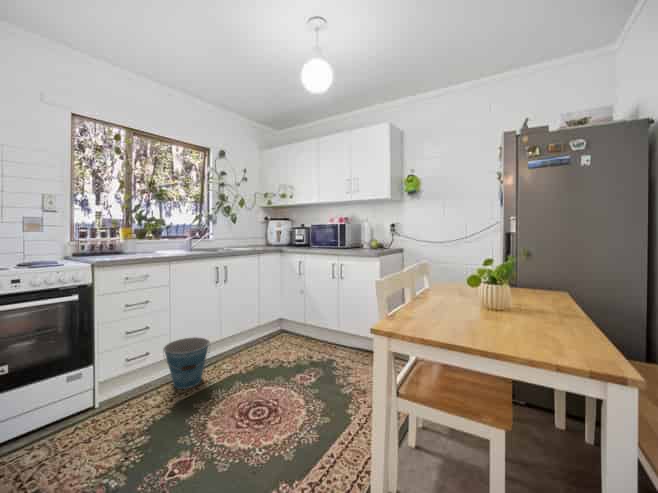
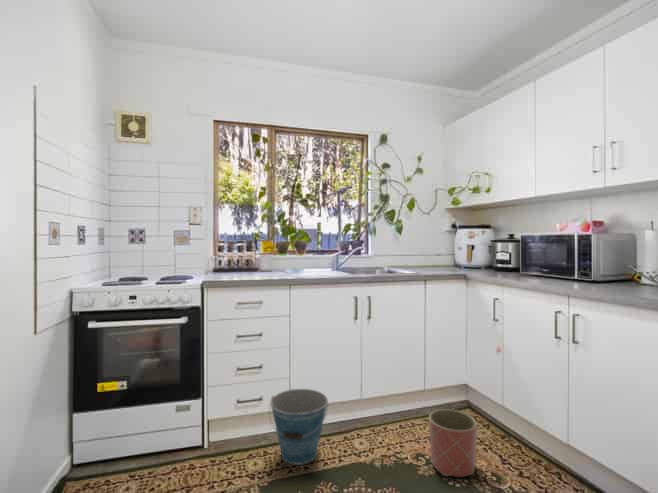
planter: none [274,329,300,365] -> present [429,409,477,477]

